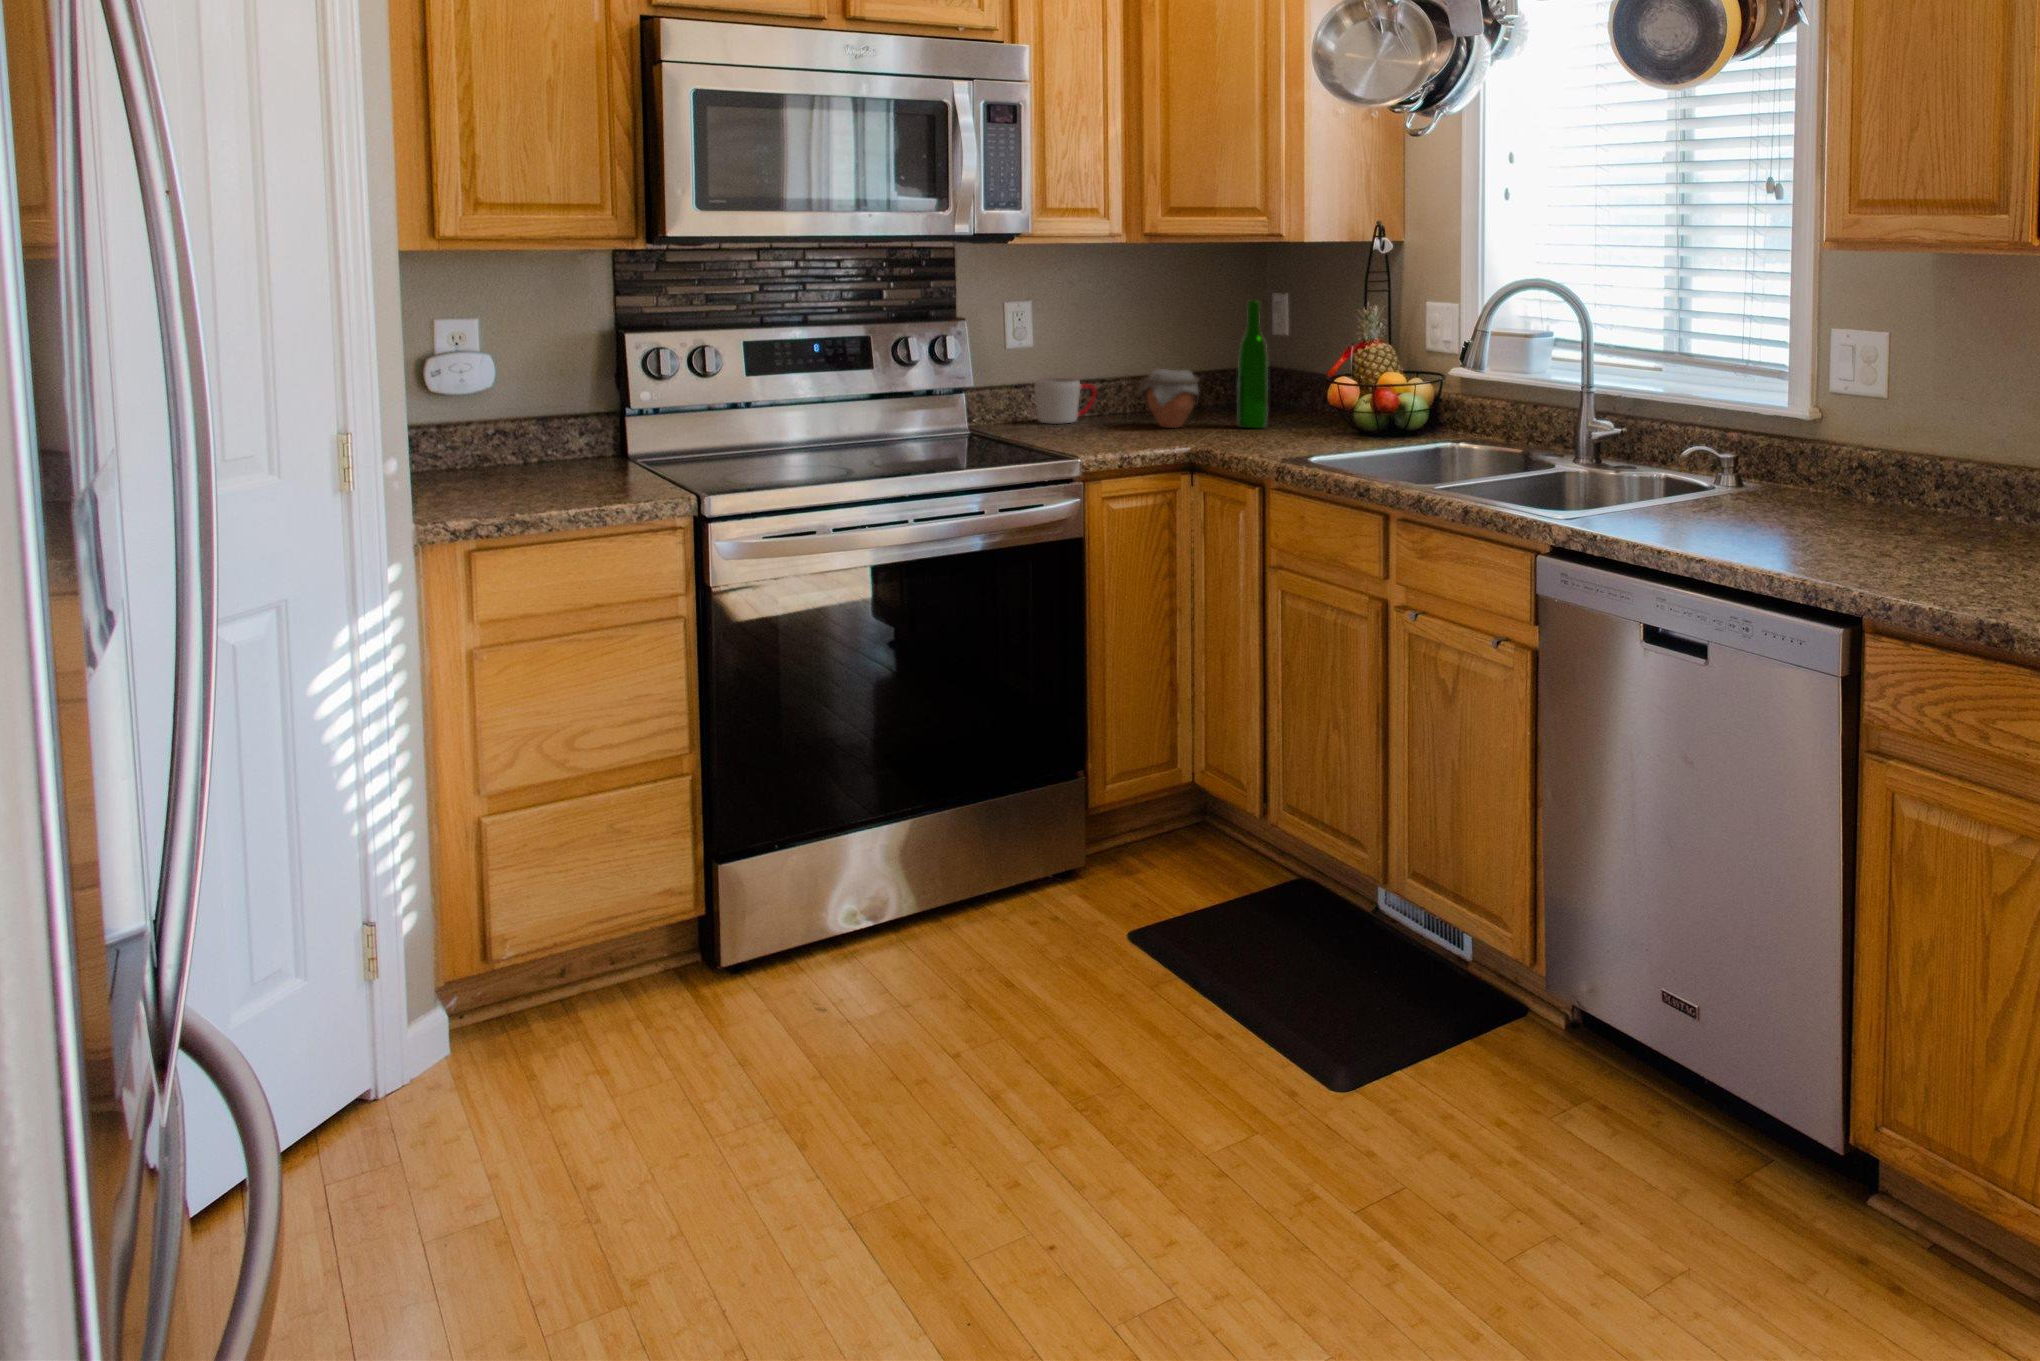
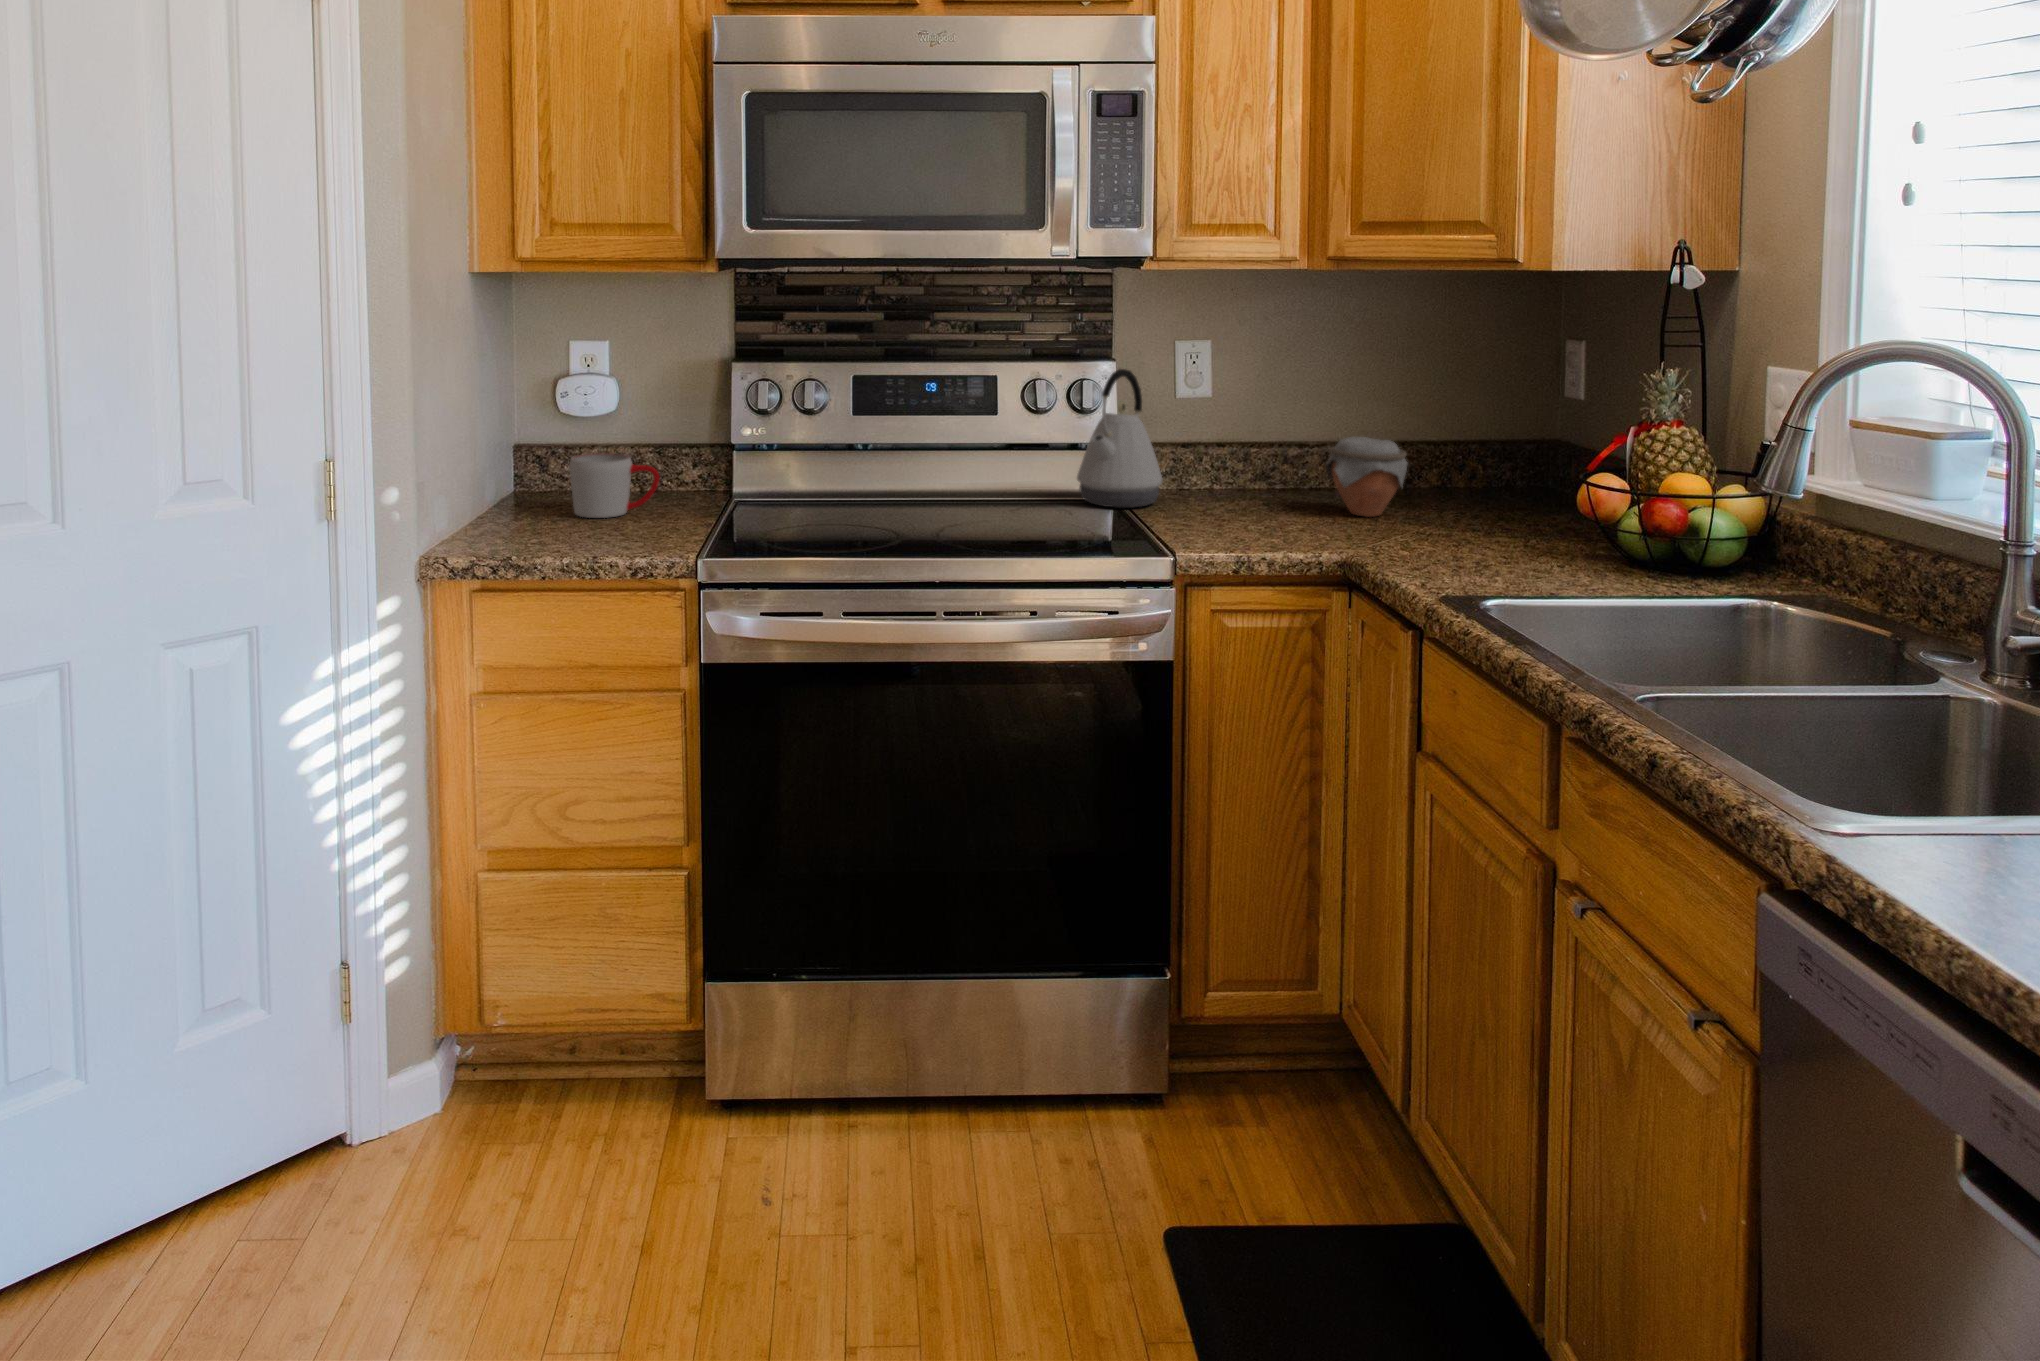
wine bottle: present [1238,301,1268,428] -> none [1457,352,1504,530]
kettle: none [947,325,1019,438] -> present [1077,369,1162,508]
mug: present [1034,378,1096,424] -> present [569,453,659,518]

